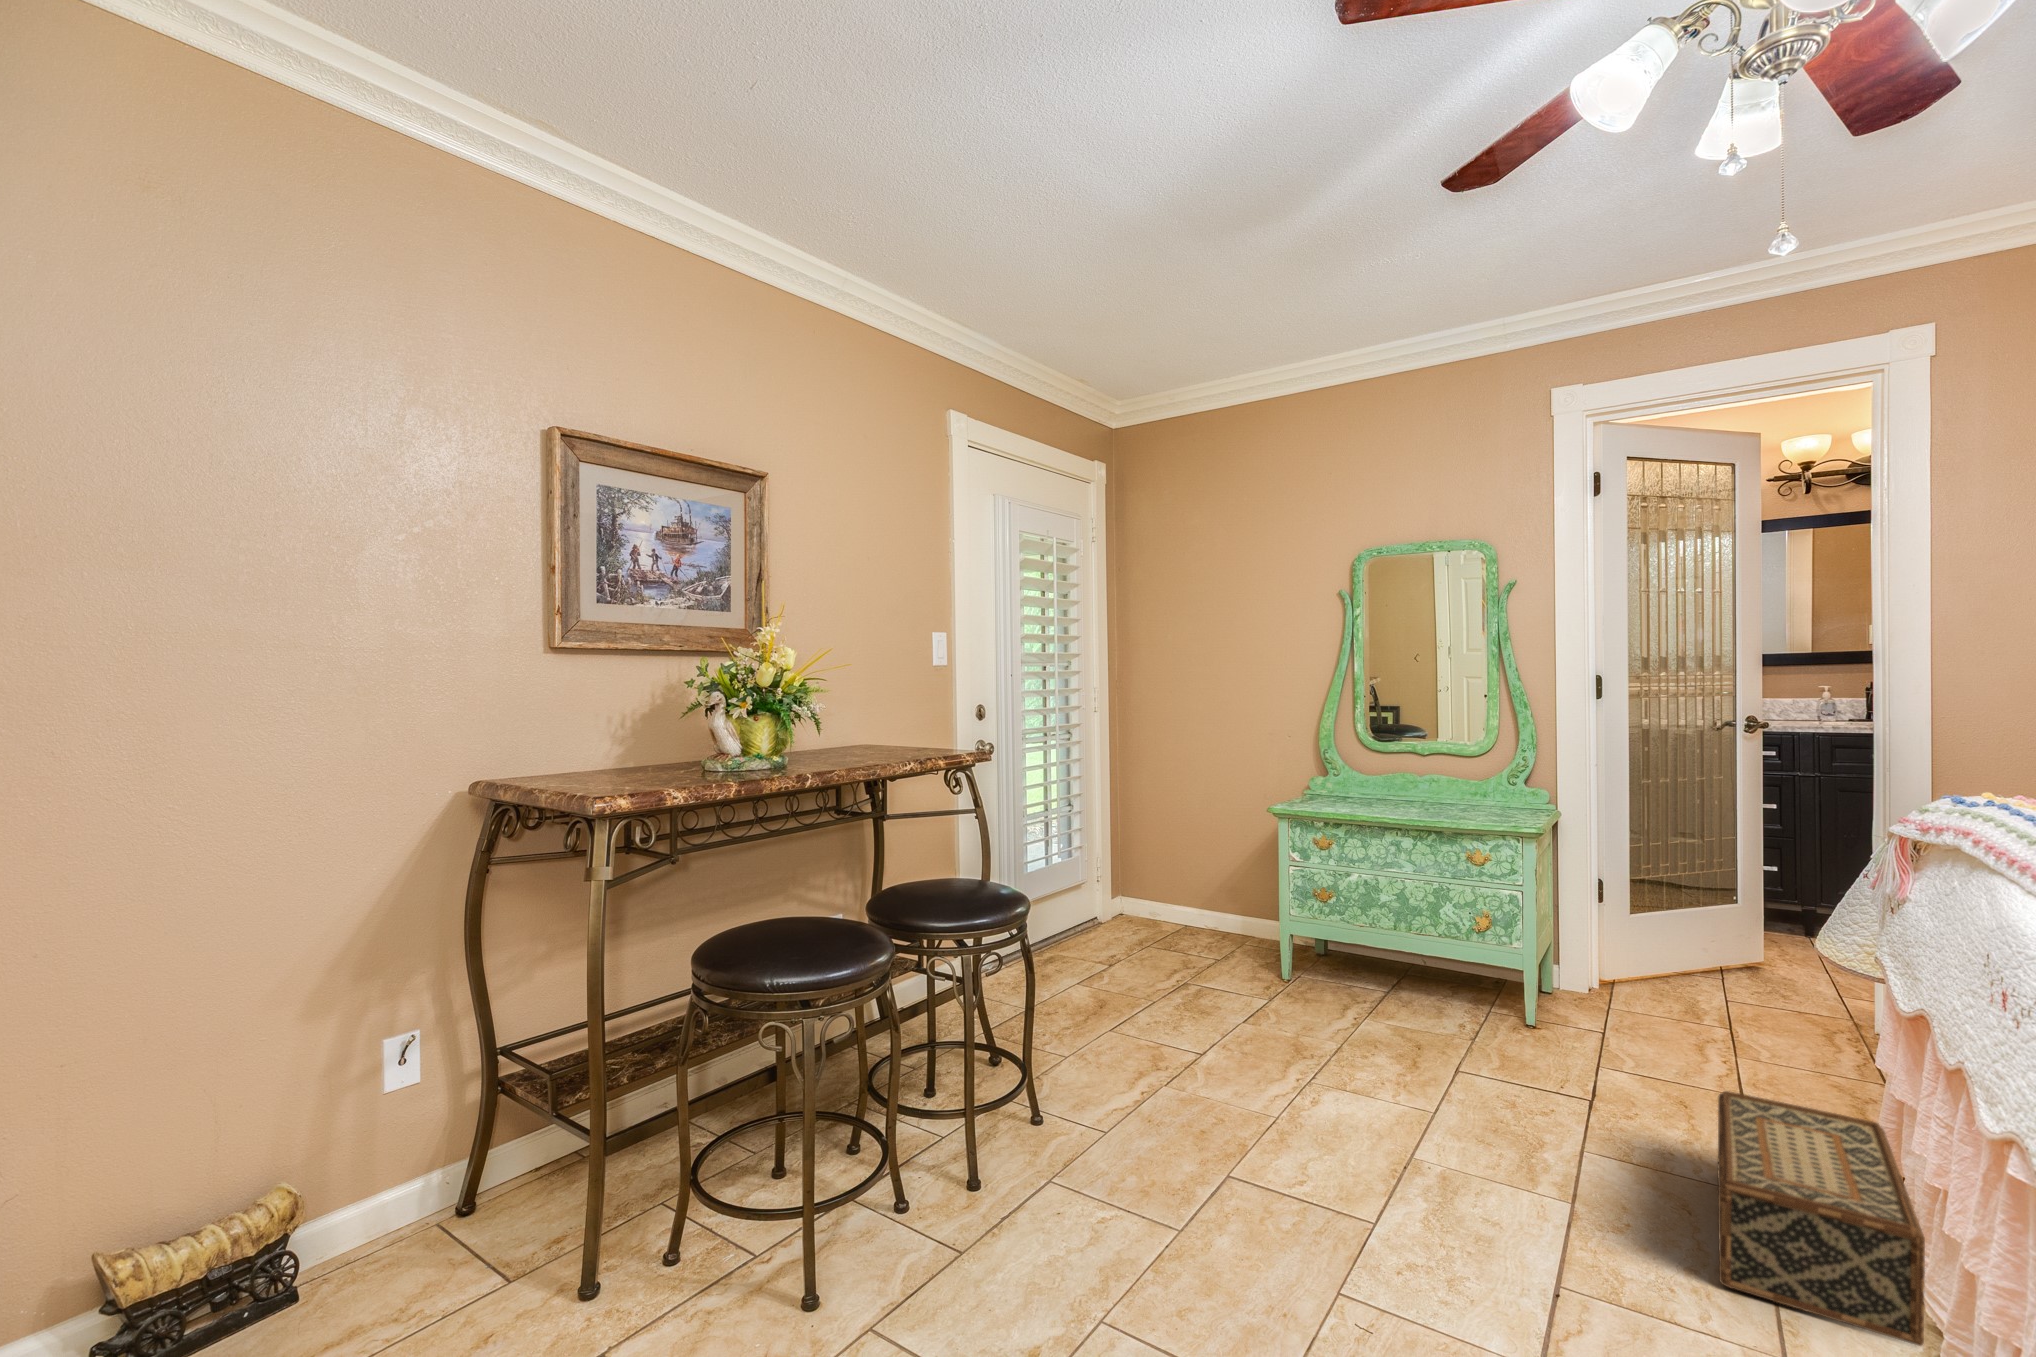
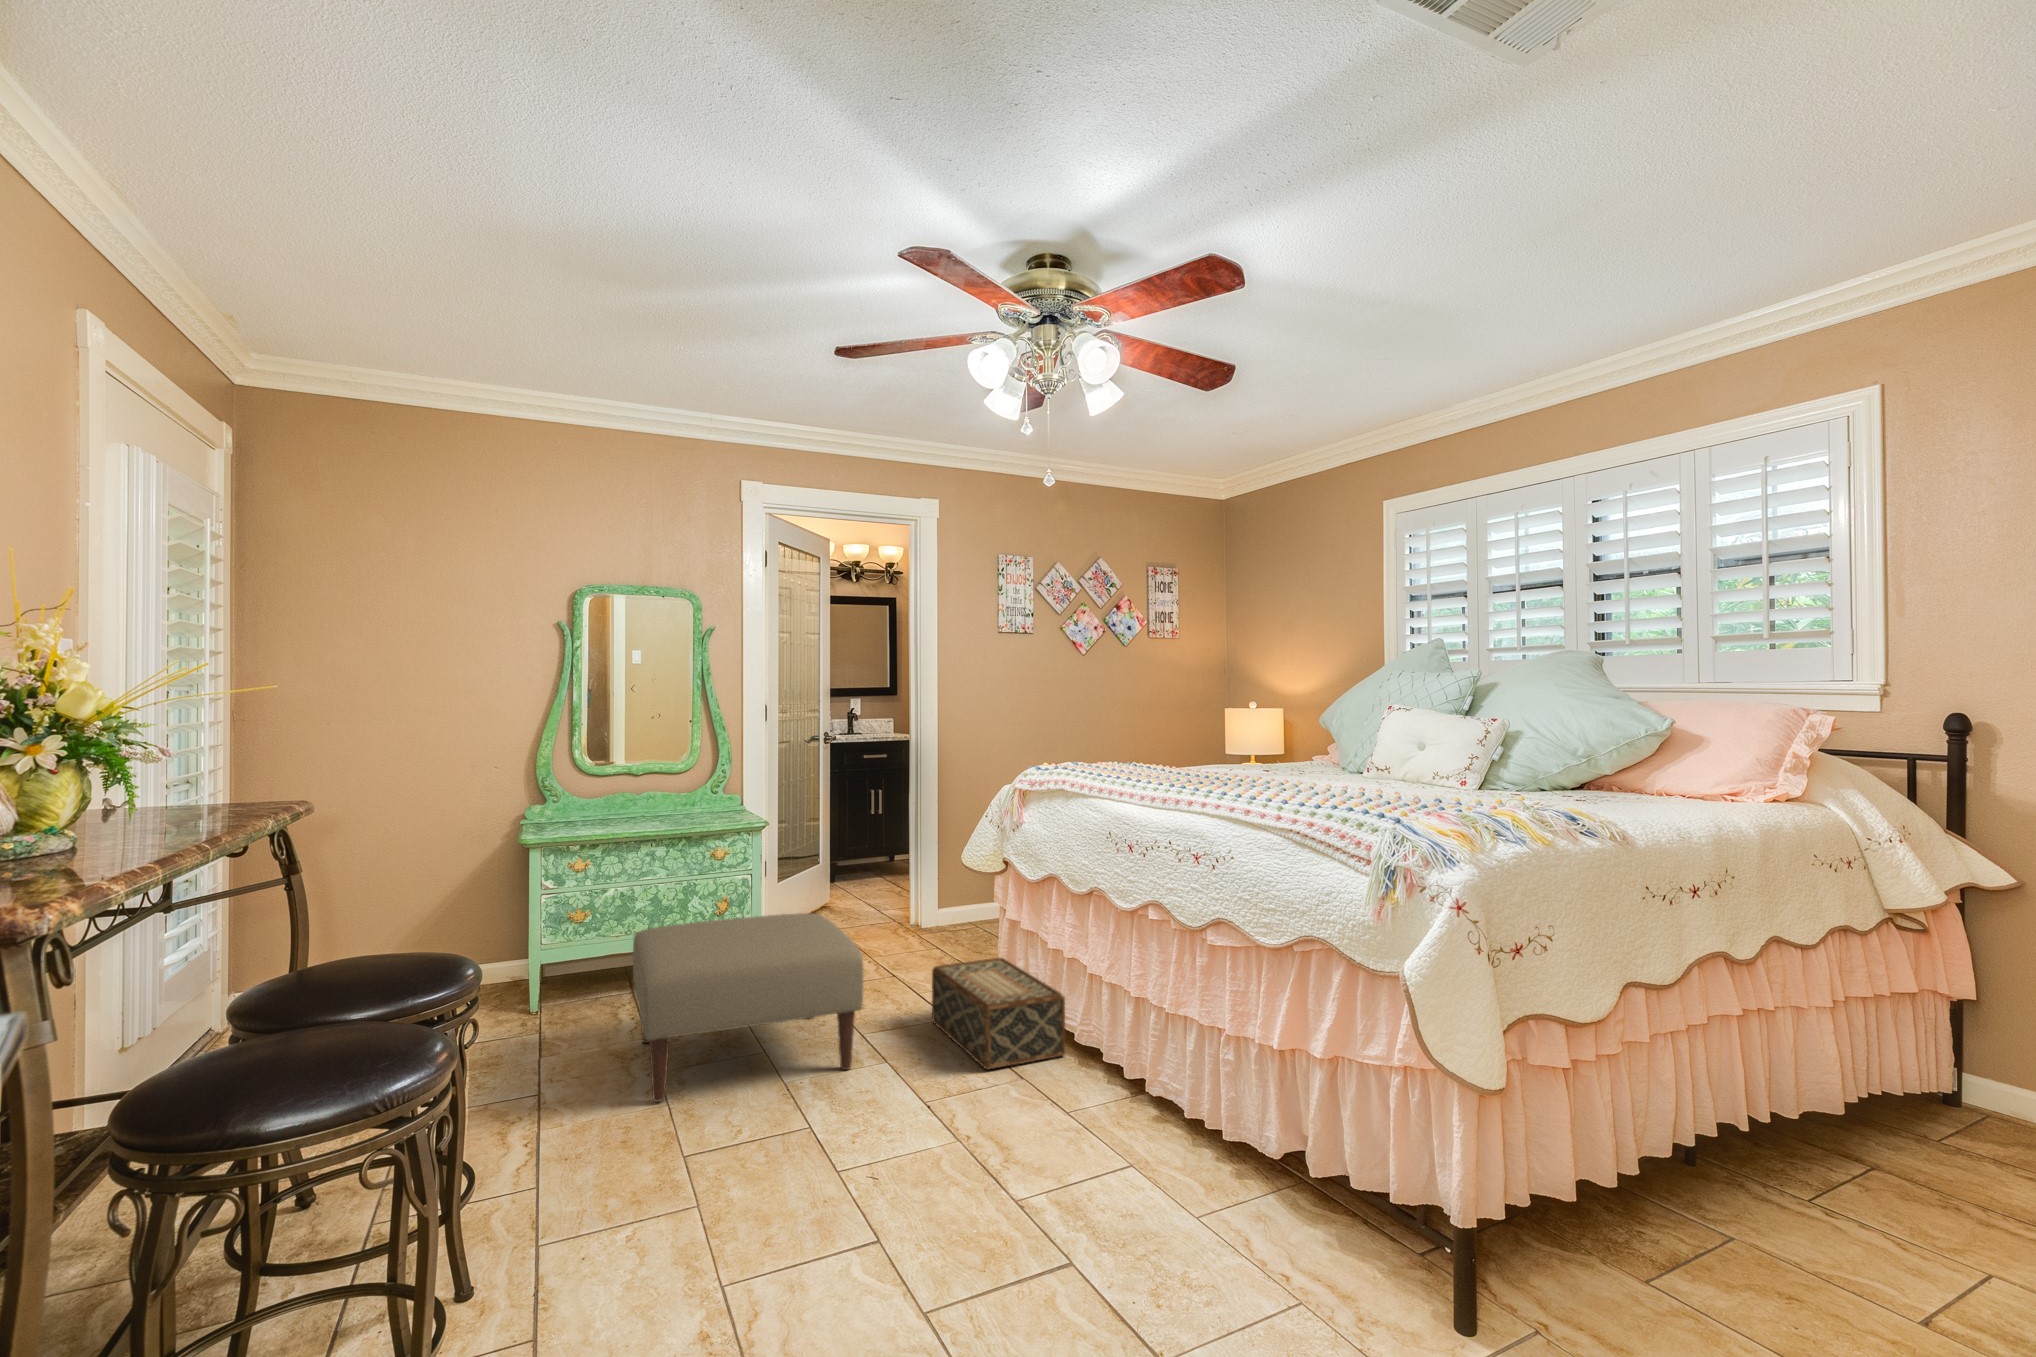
ottoman: none [1259,925,1567,1179] -> present [633,913,863,1102]

